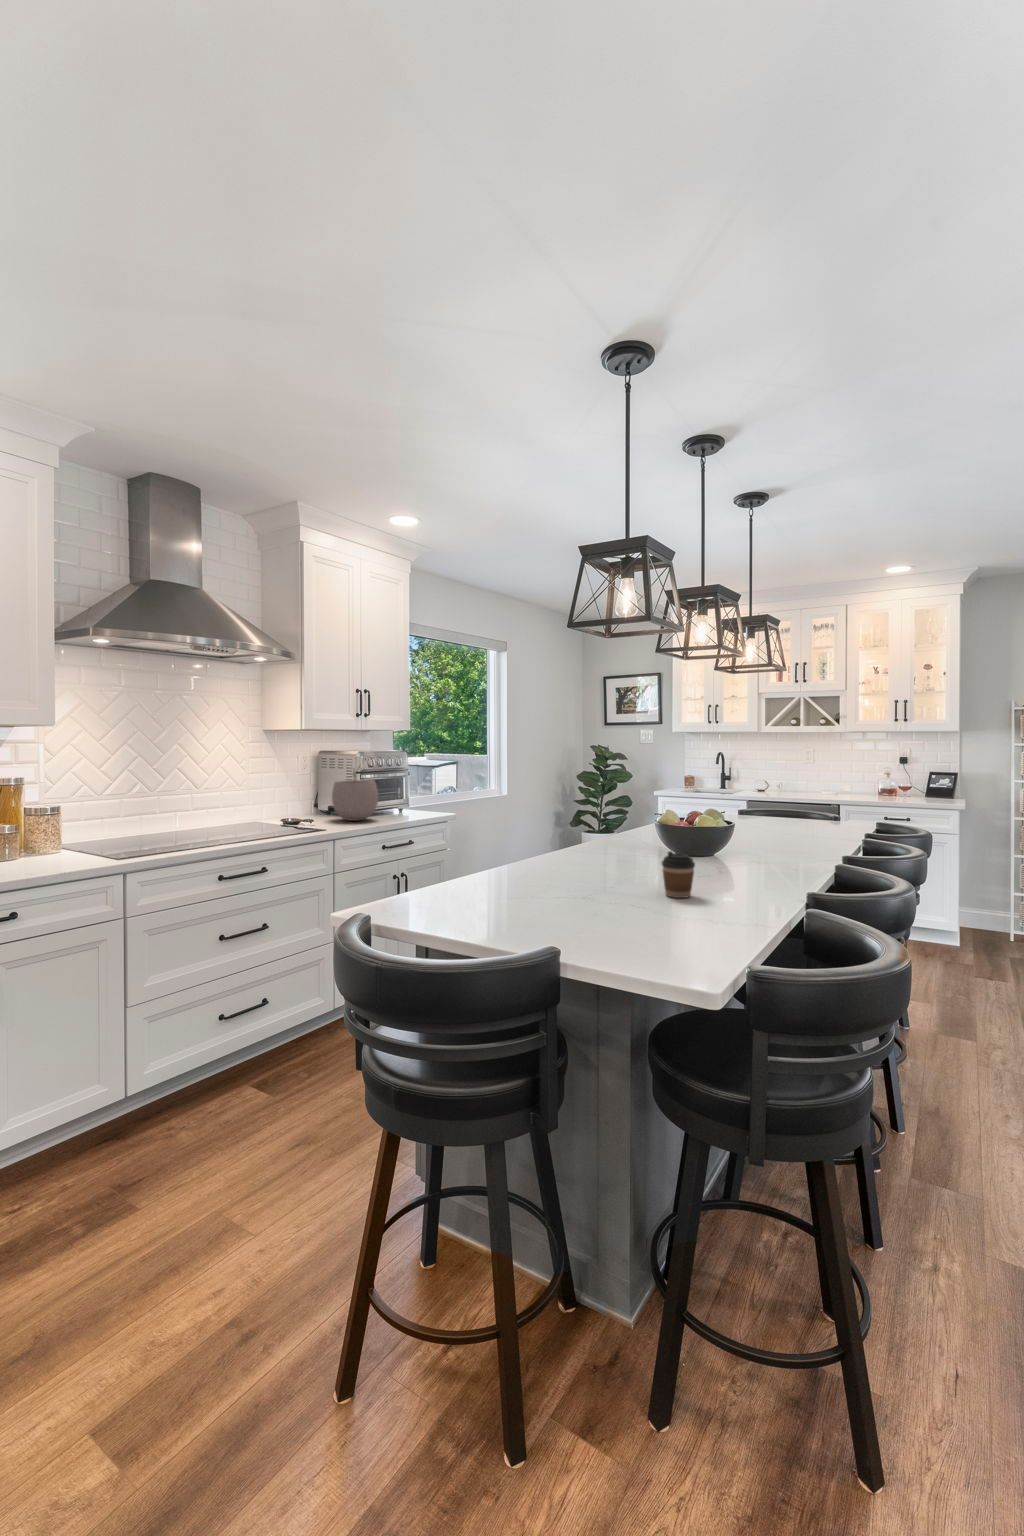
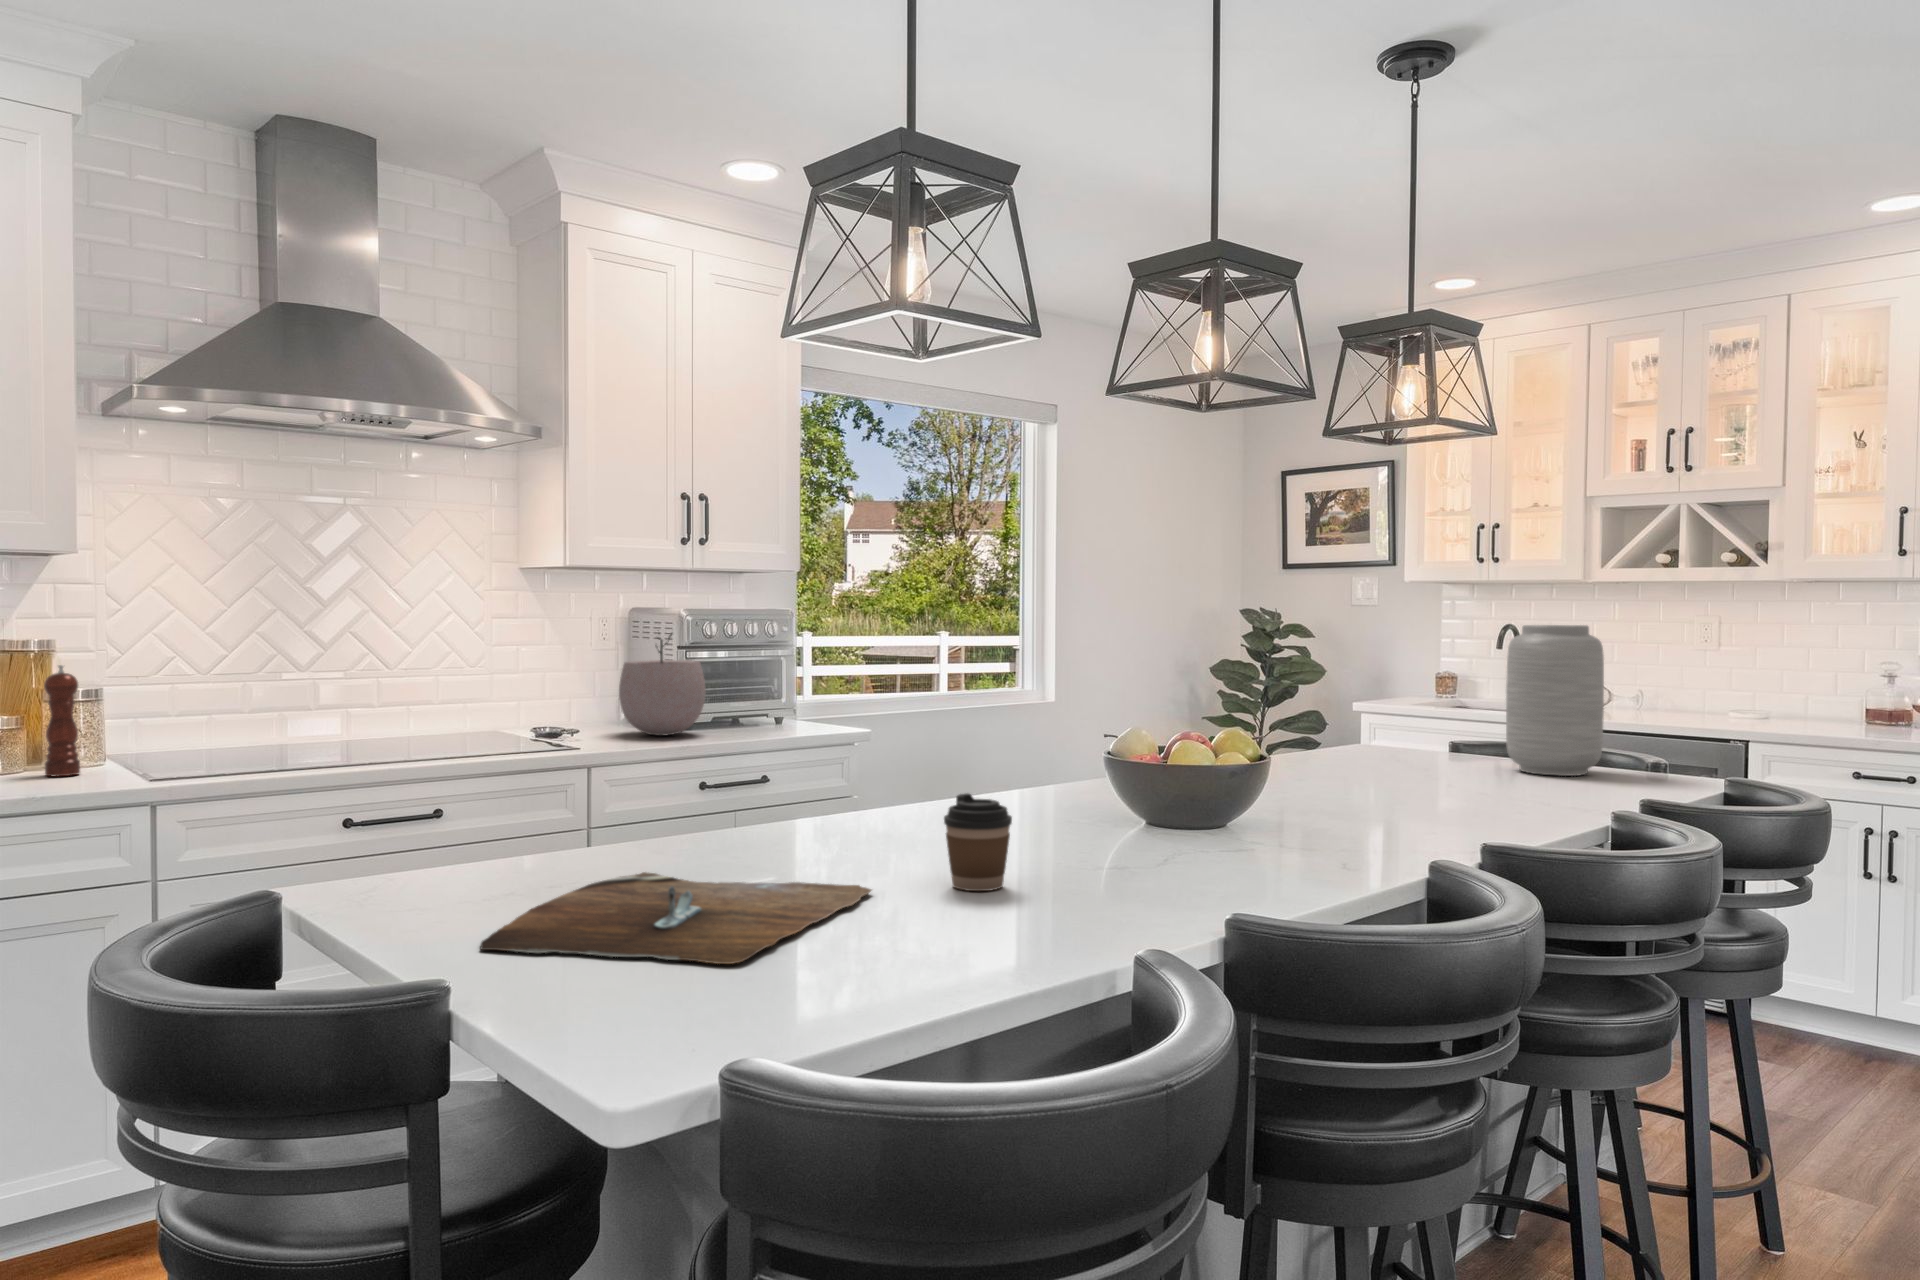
vase: none [783,758,827,826] -> present [1506,625,1604,776]
pepper mill: none [43,794,66,861] -> present [44,665,80,776]
cutting board: none [496,898,656,945] -> present [481,872,872,964]

